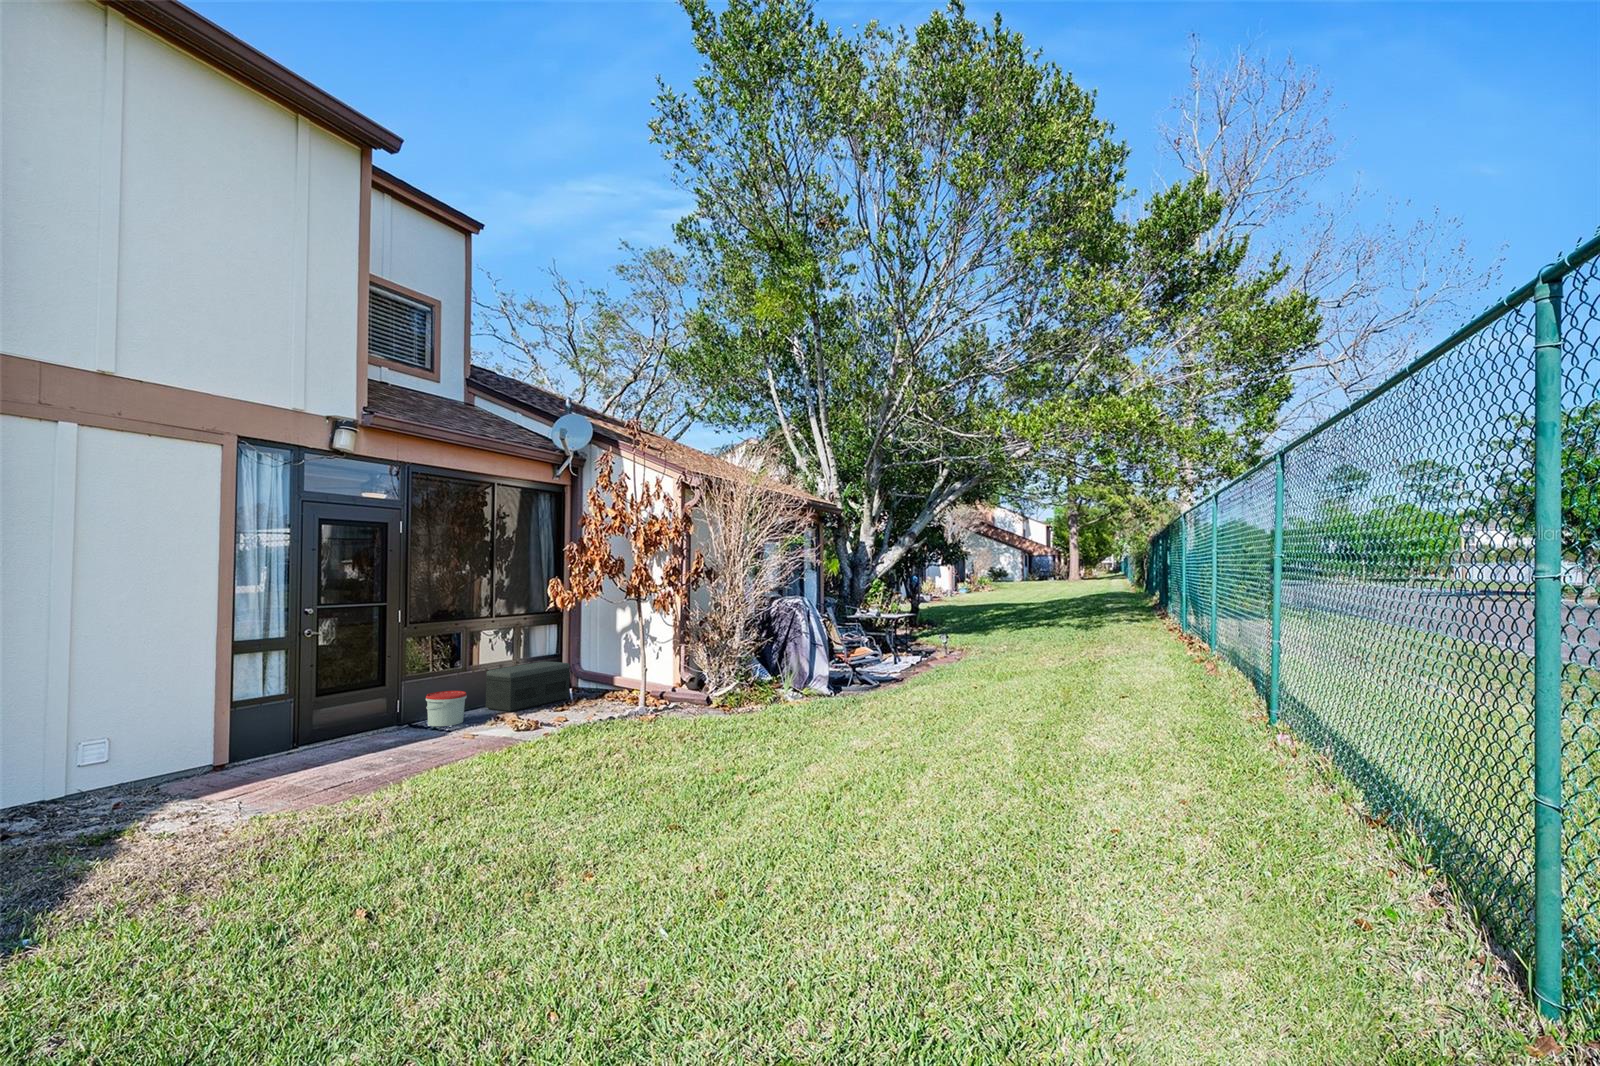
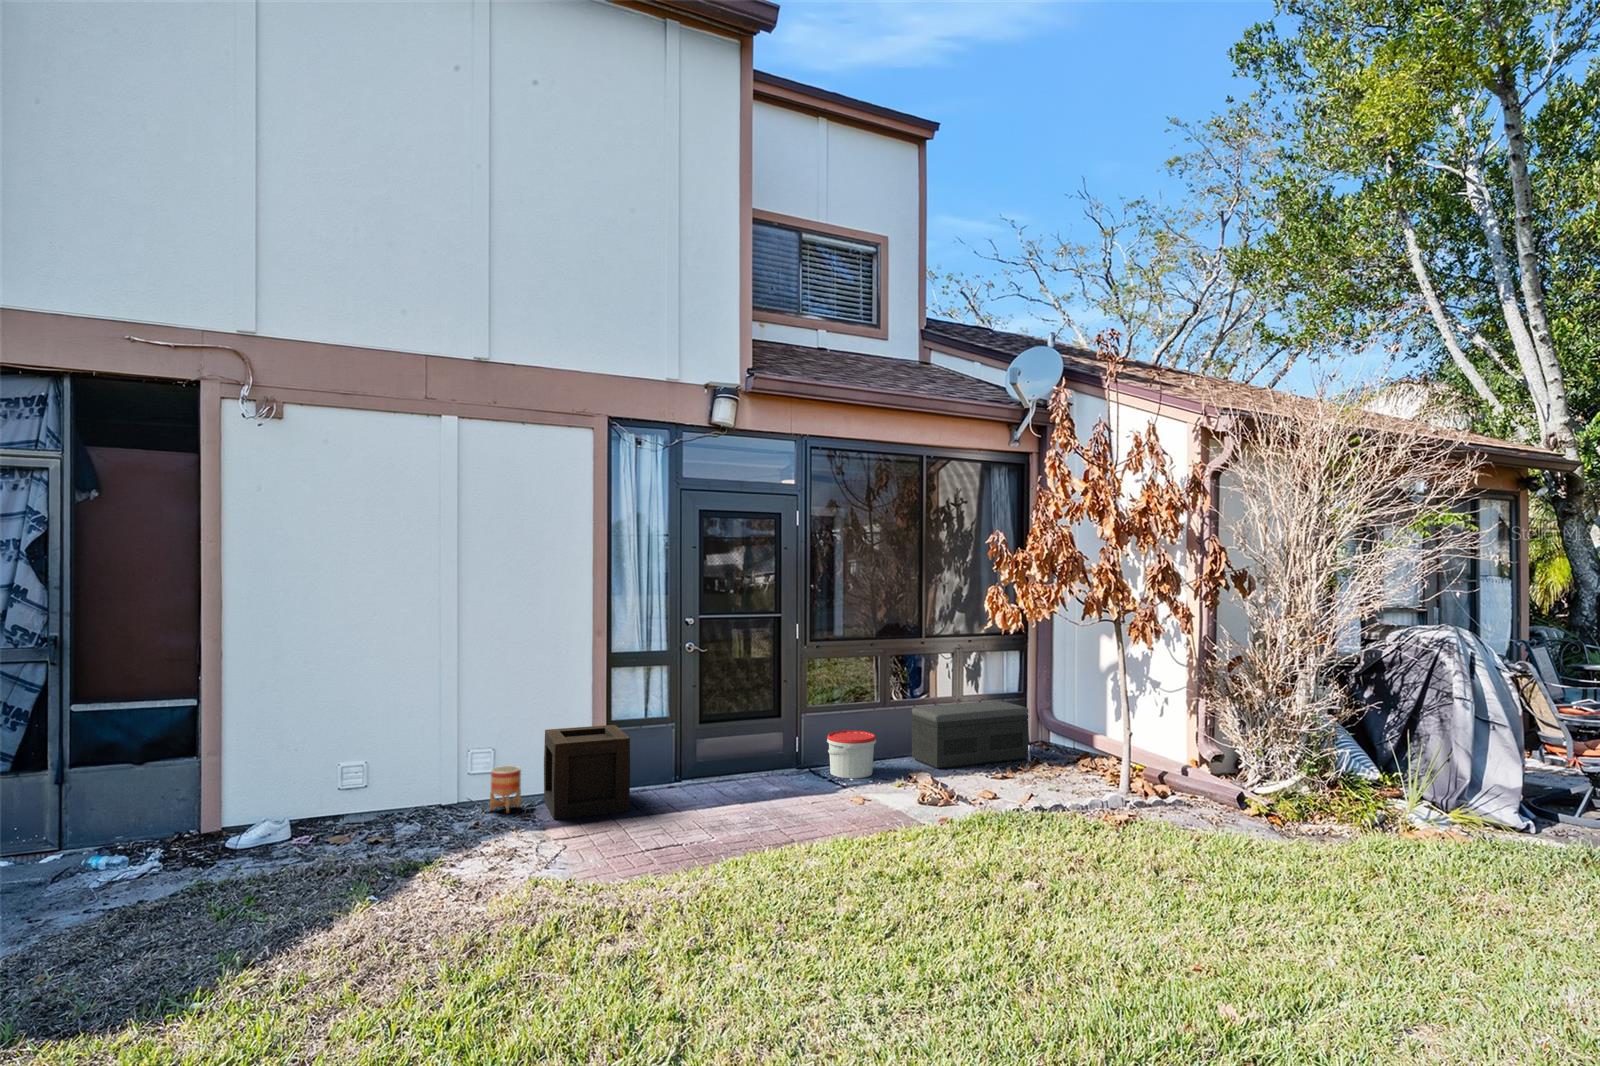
wooden crate: none [166,704,274,788] -> present [544,725,630,819]
planter: none [113,751,149,795] -> present [490,766,521,812]

